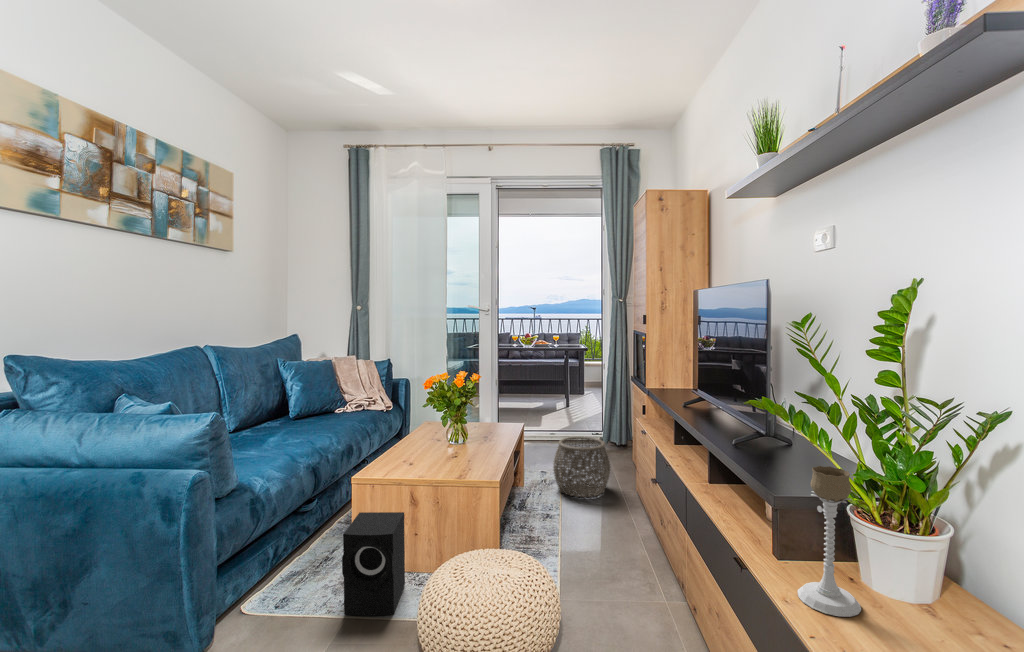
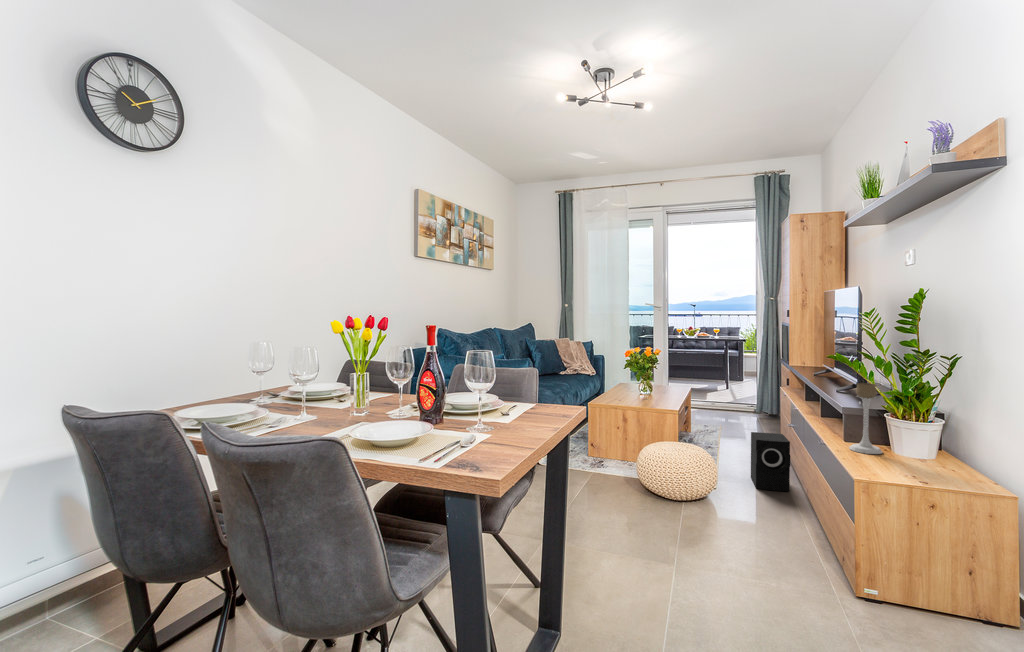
woven basket: present [553,437,610,497] -> none [714,399,760,440]
speaker: present [342,512,405,616] -> present [751,432,790,491]

